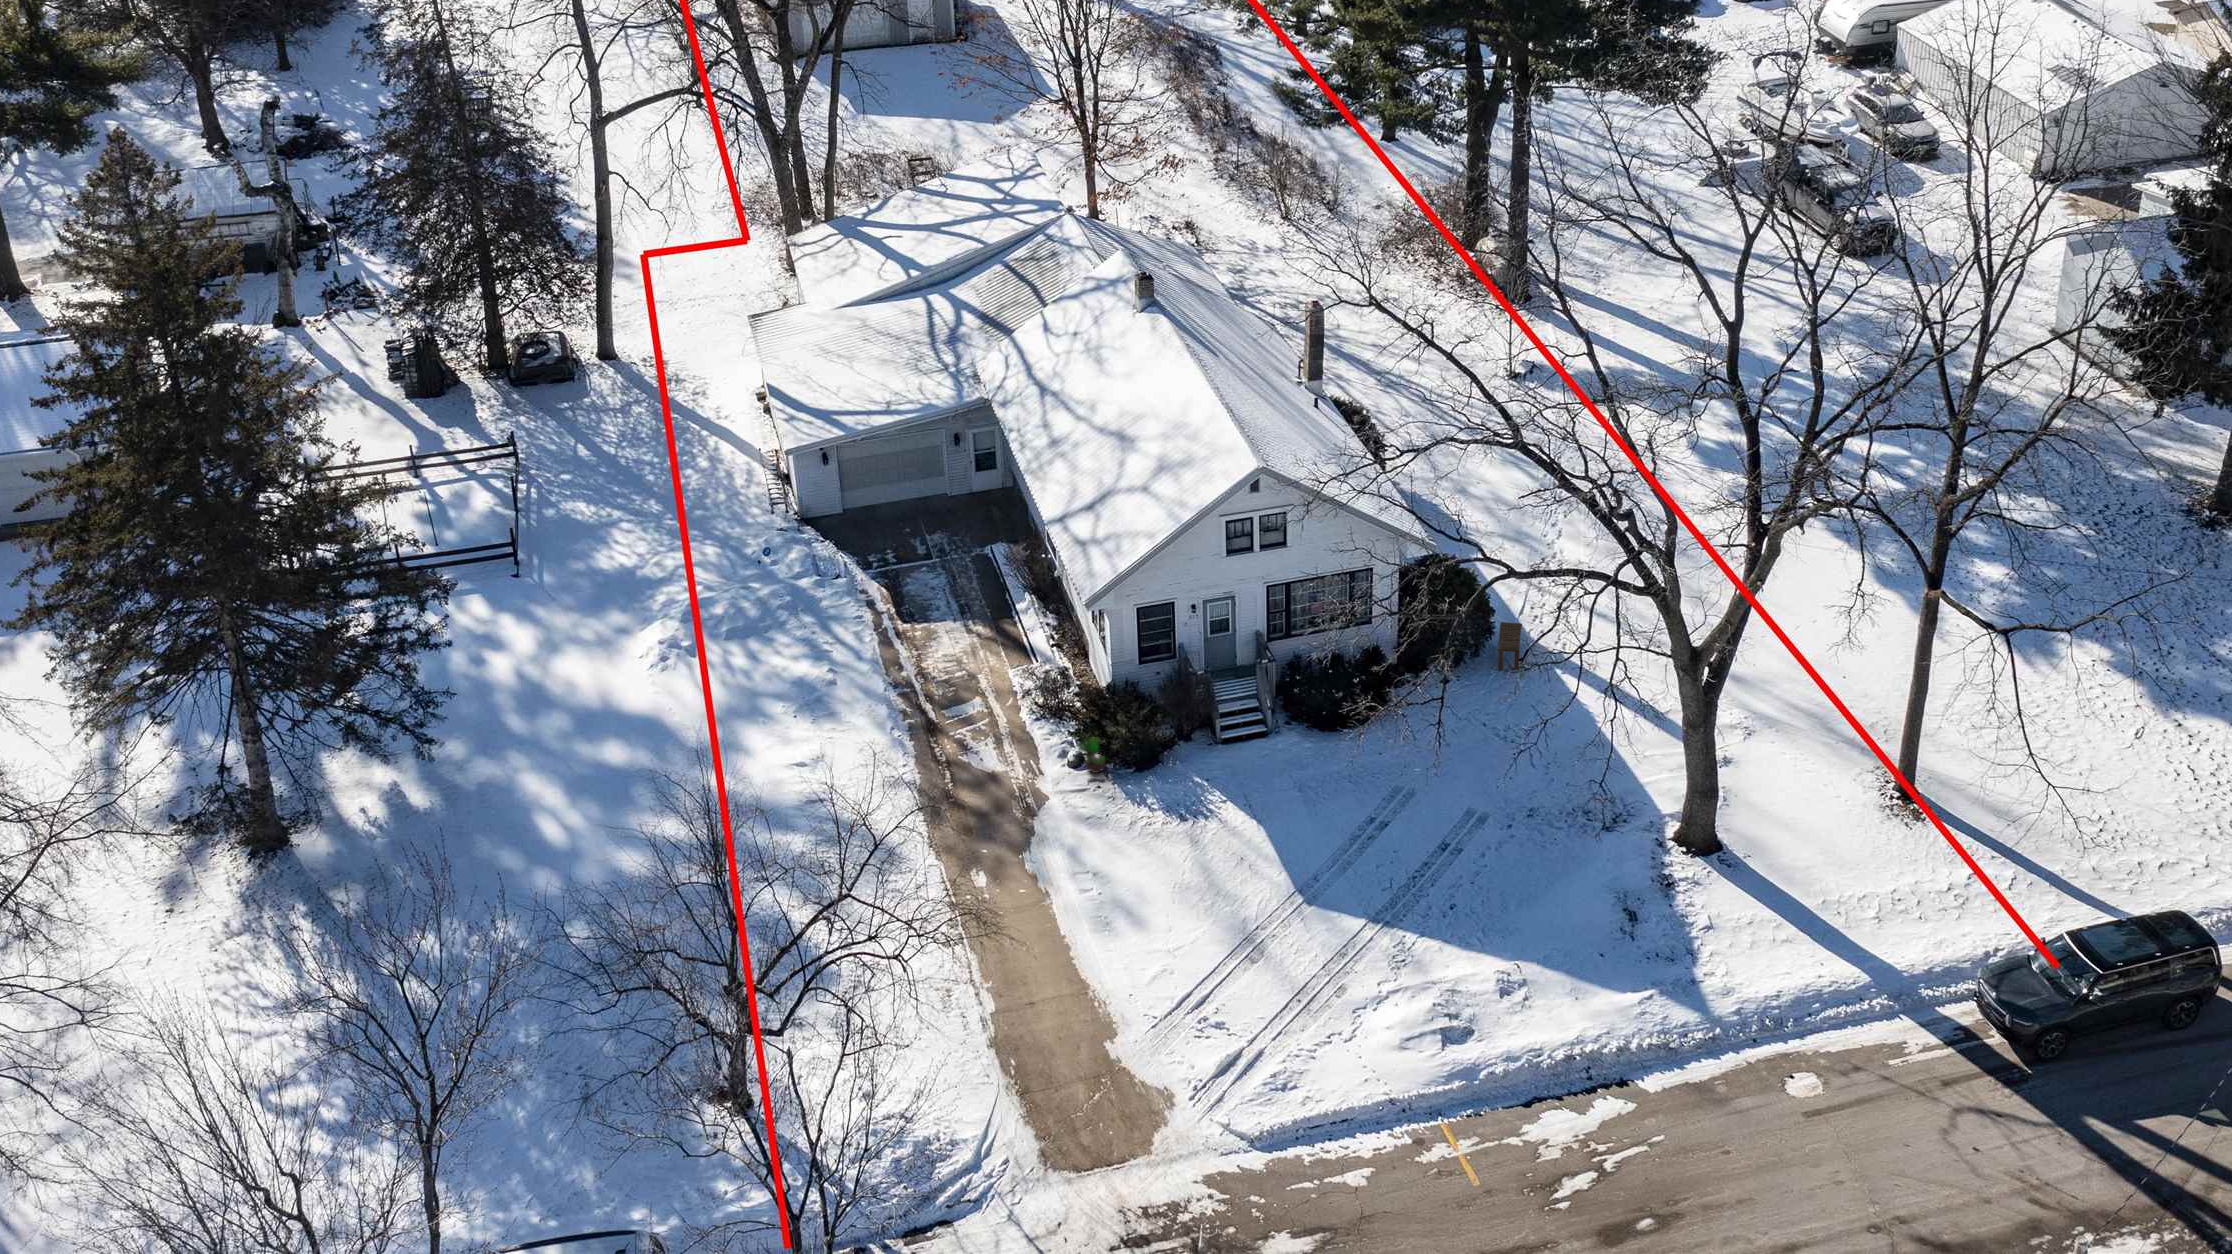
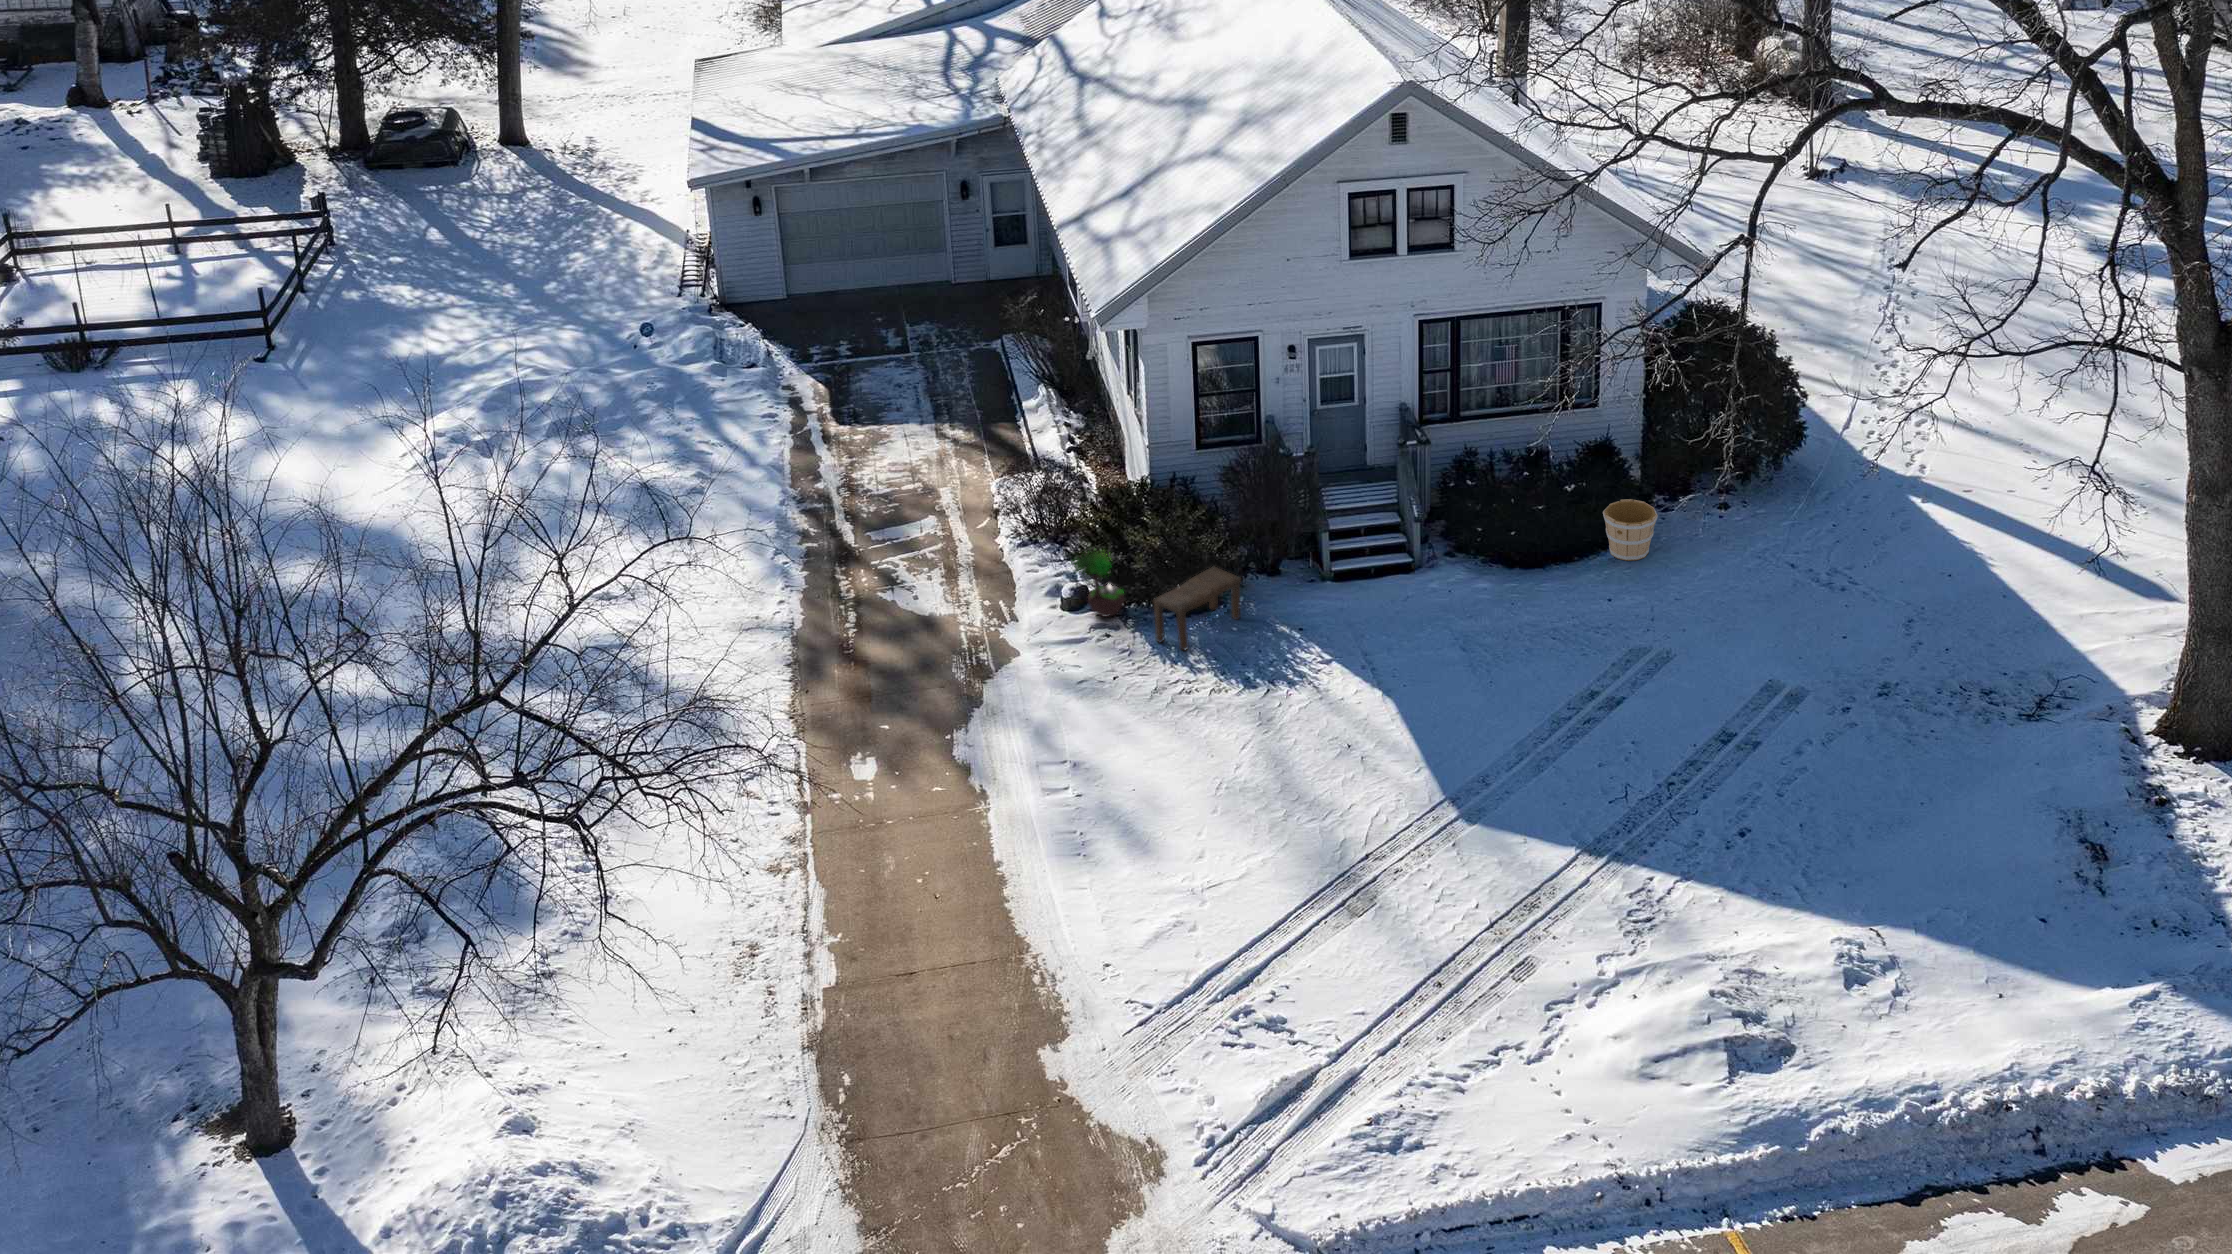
bench: present [1498,622,1522,670] -> present [1153,567,1241,650]
wooden bucket: none [1379,687,1410,724] -> present [1603,499,1658,561]

